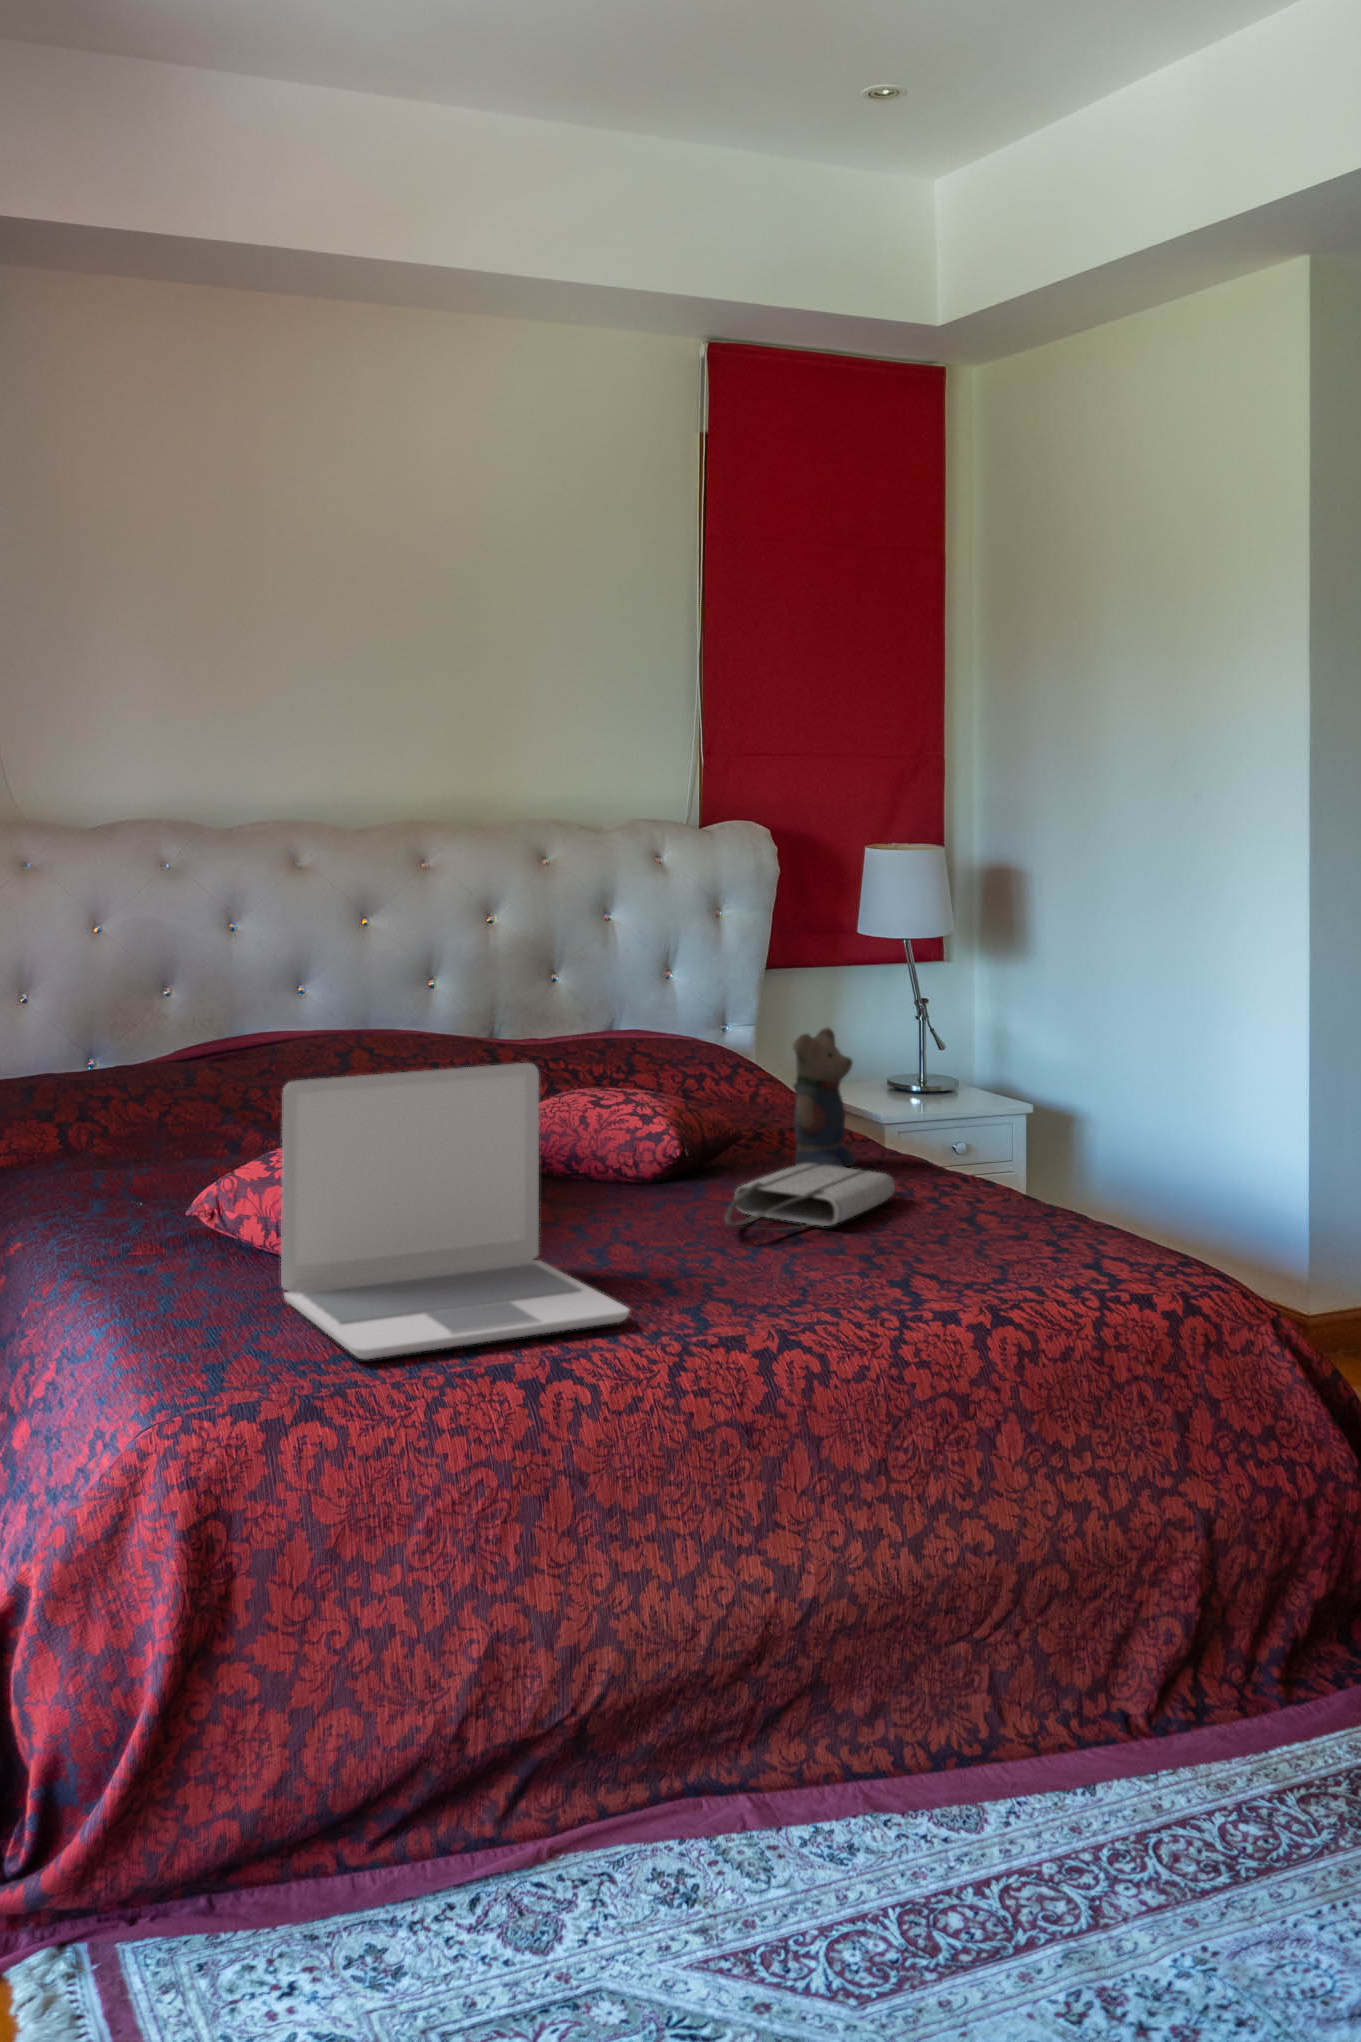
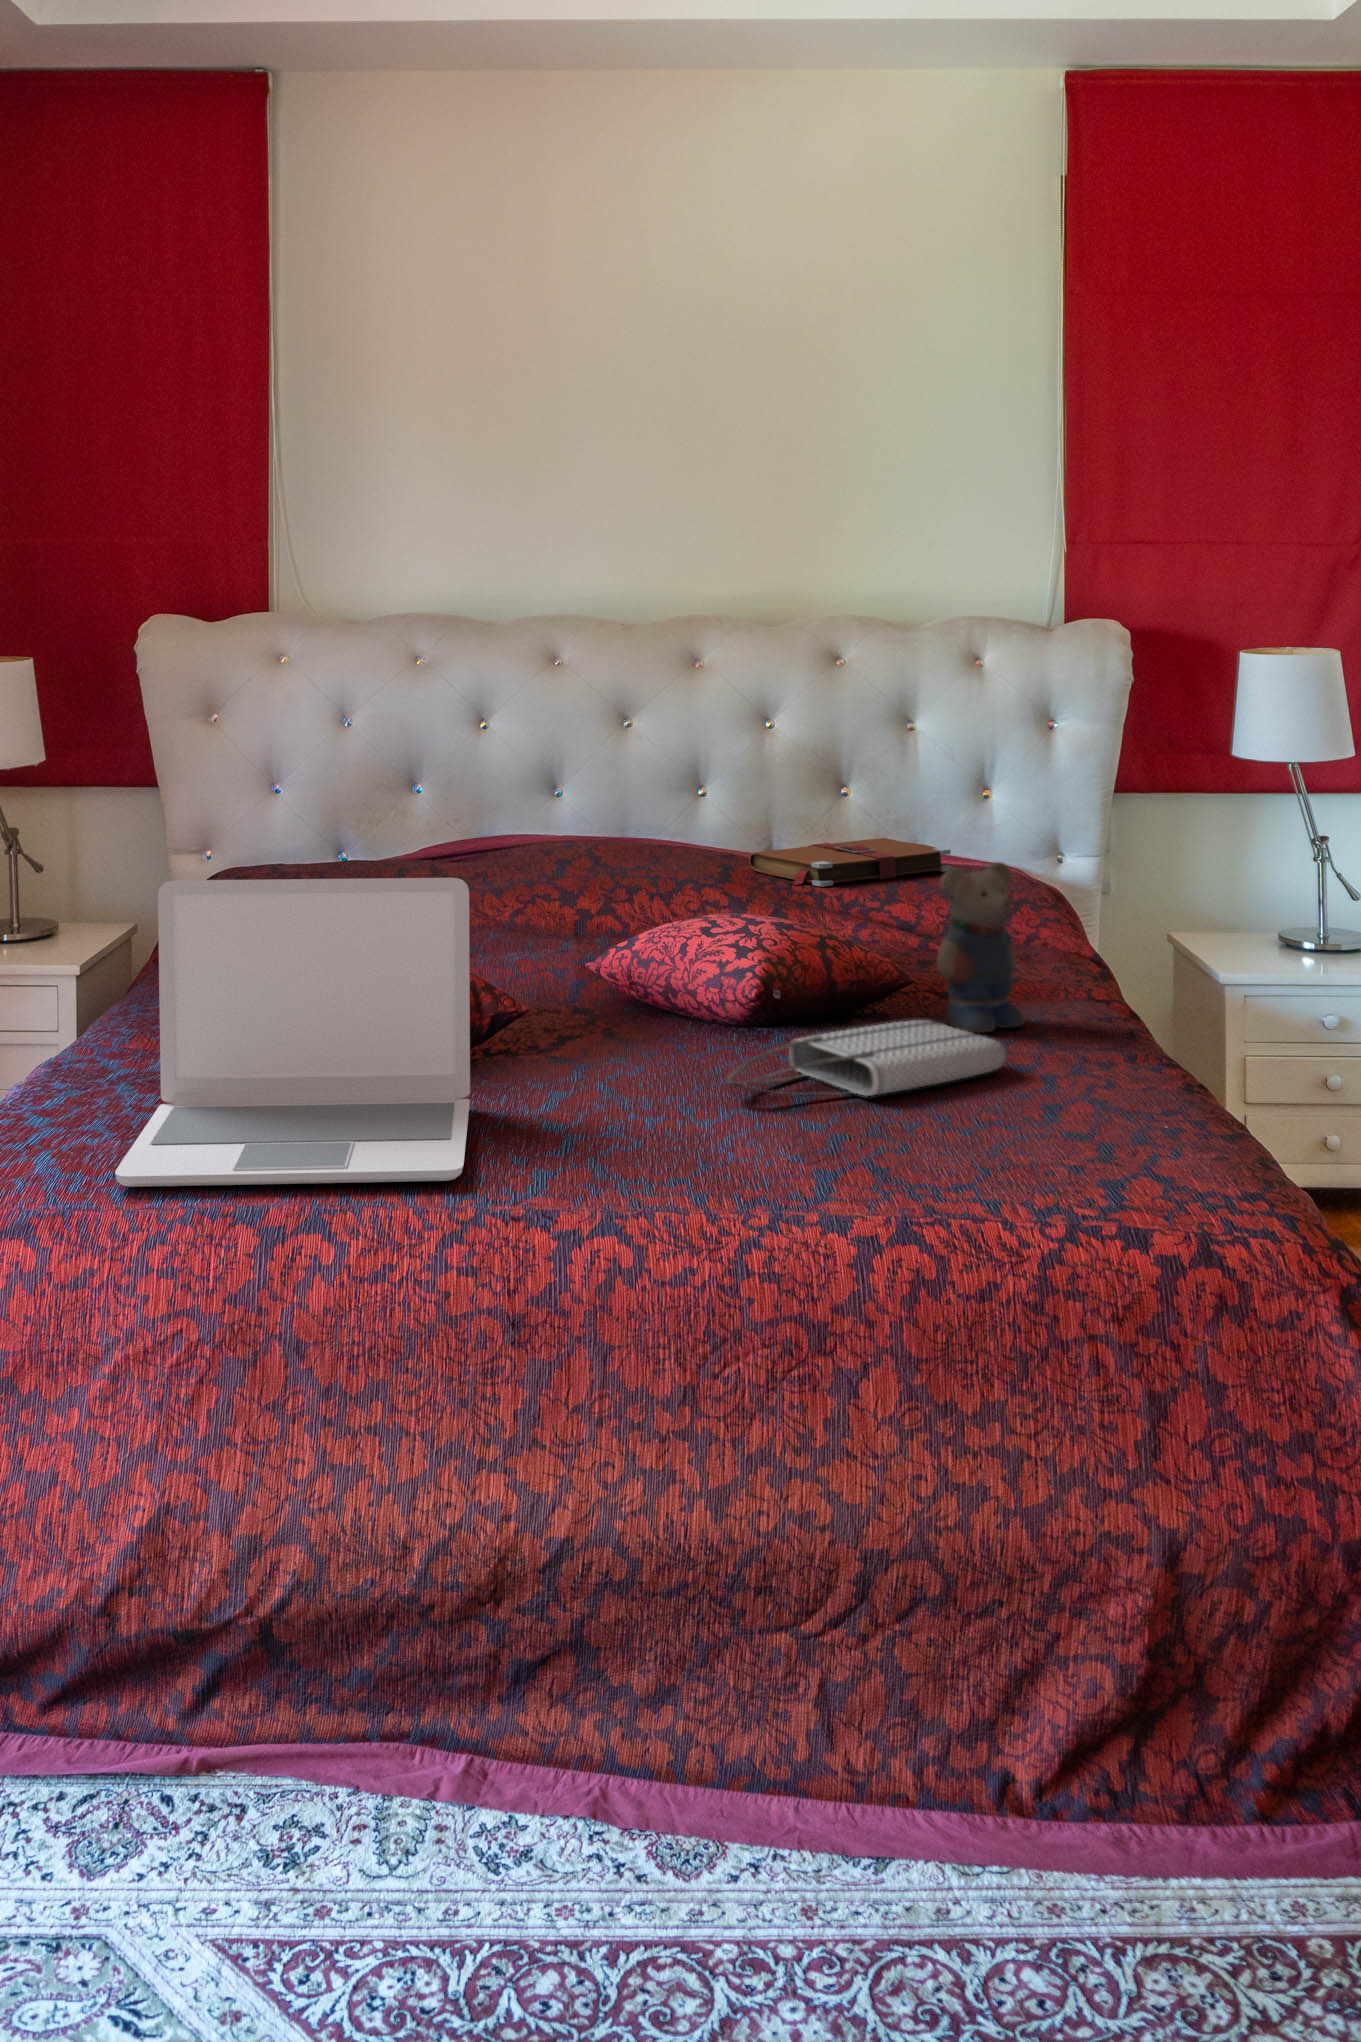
book: none [504,1017,668,1063] -> present [748,838,951,887]

